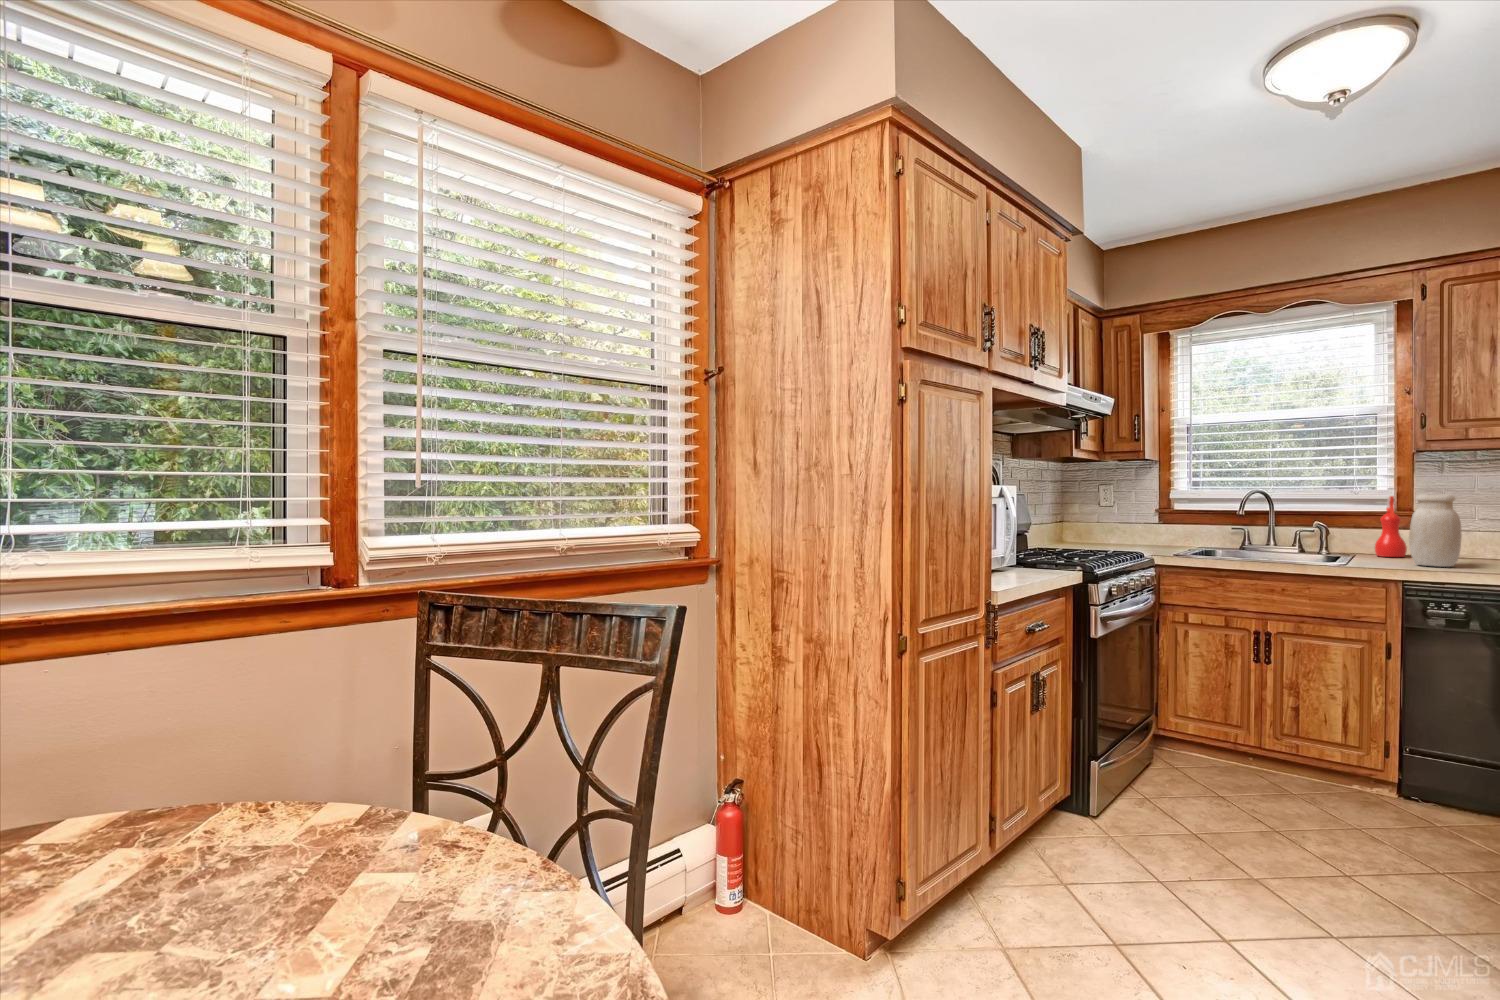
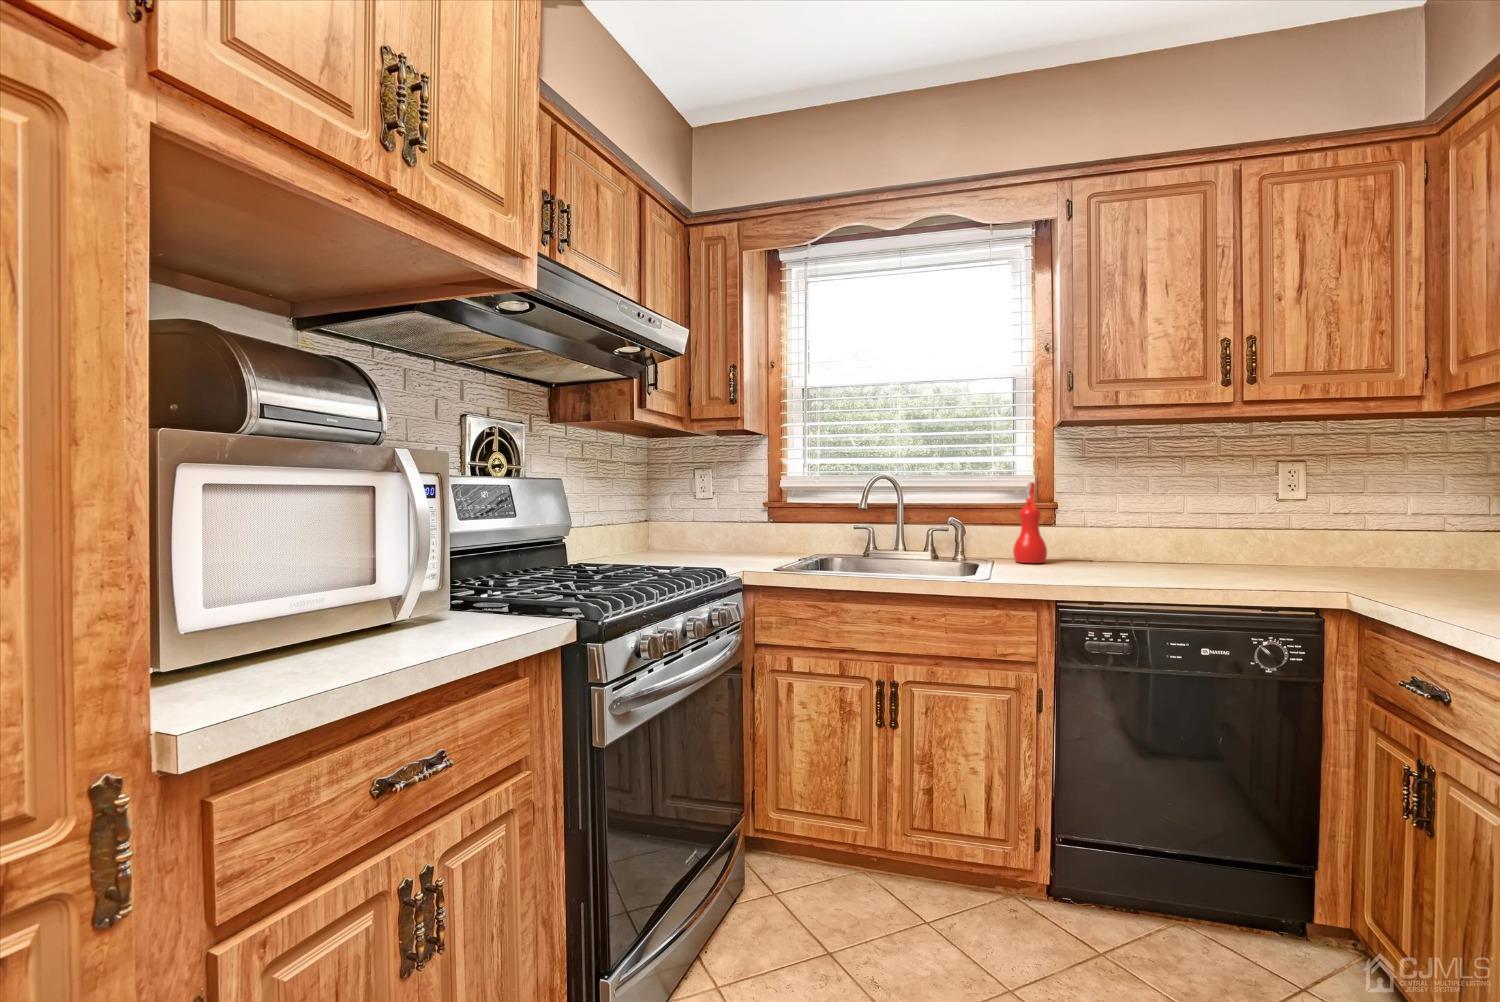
jar: present [1409,494,1462,567] -> none [1055,478,1112,576]

